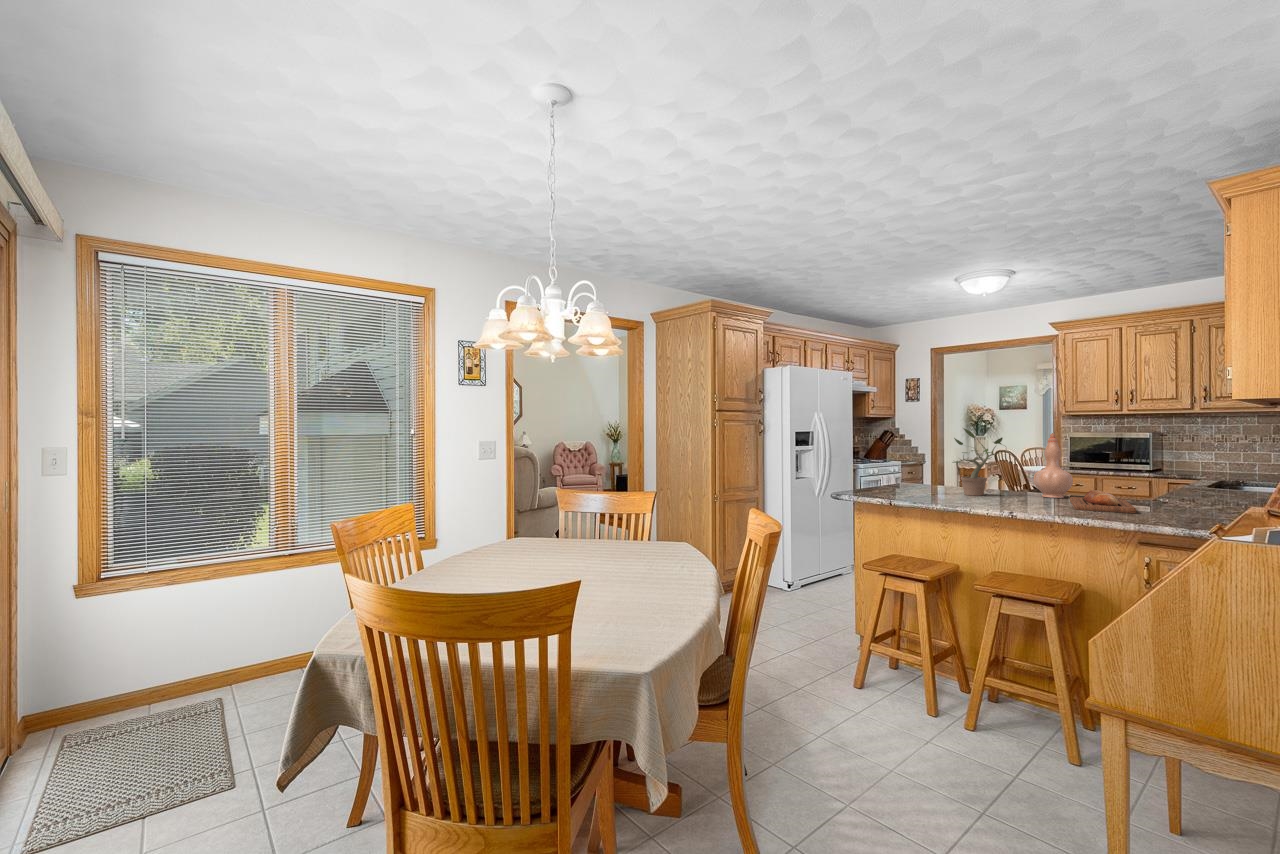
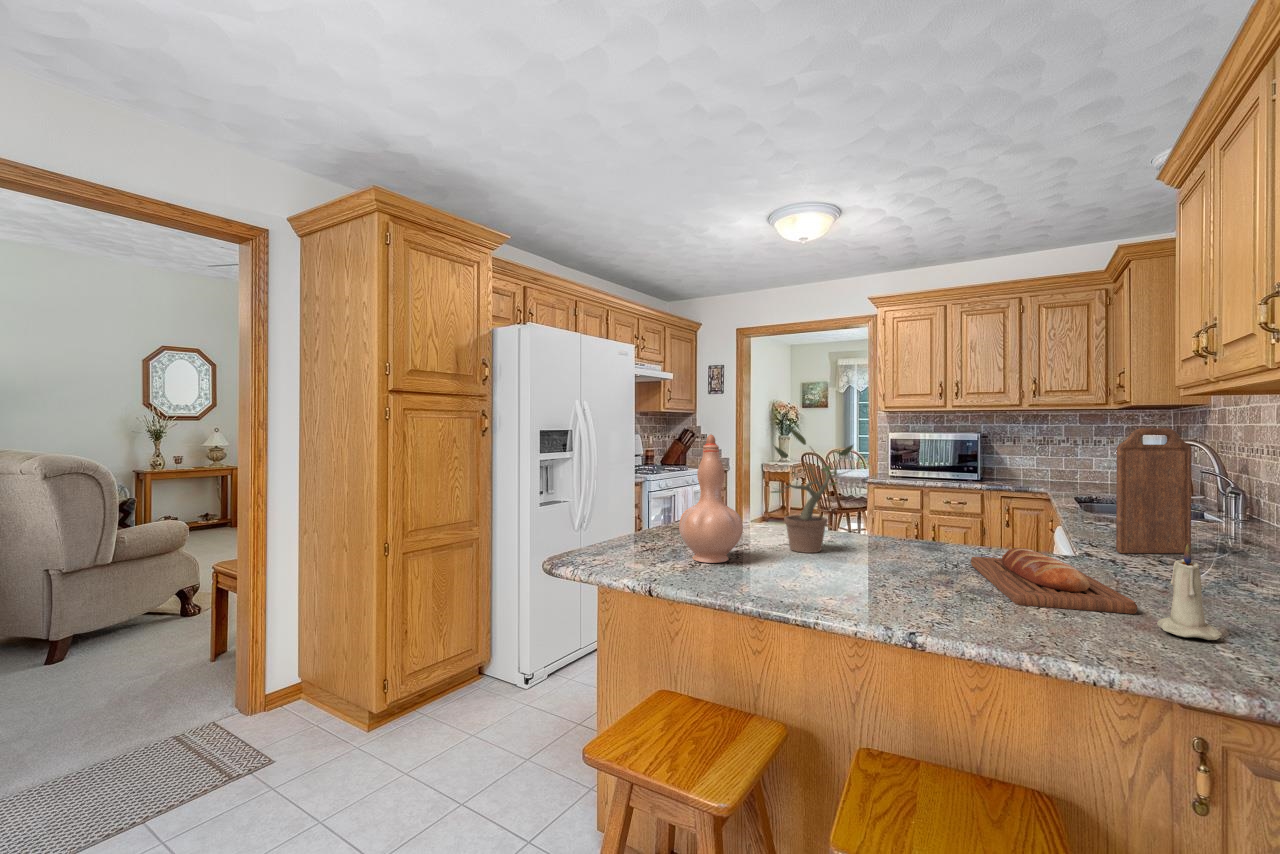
cutting board: none [1181,428,1236,503] -> present [1116,428,1192,553]
vase: present [1034,433,1073,498] -> present [679,434,743,563]
candle: none [1135,478,1161,518] -> present [1157,544,1222,640]

